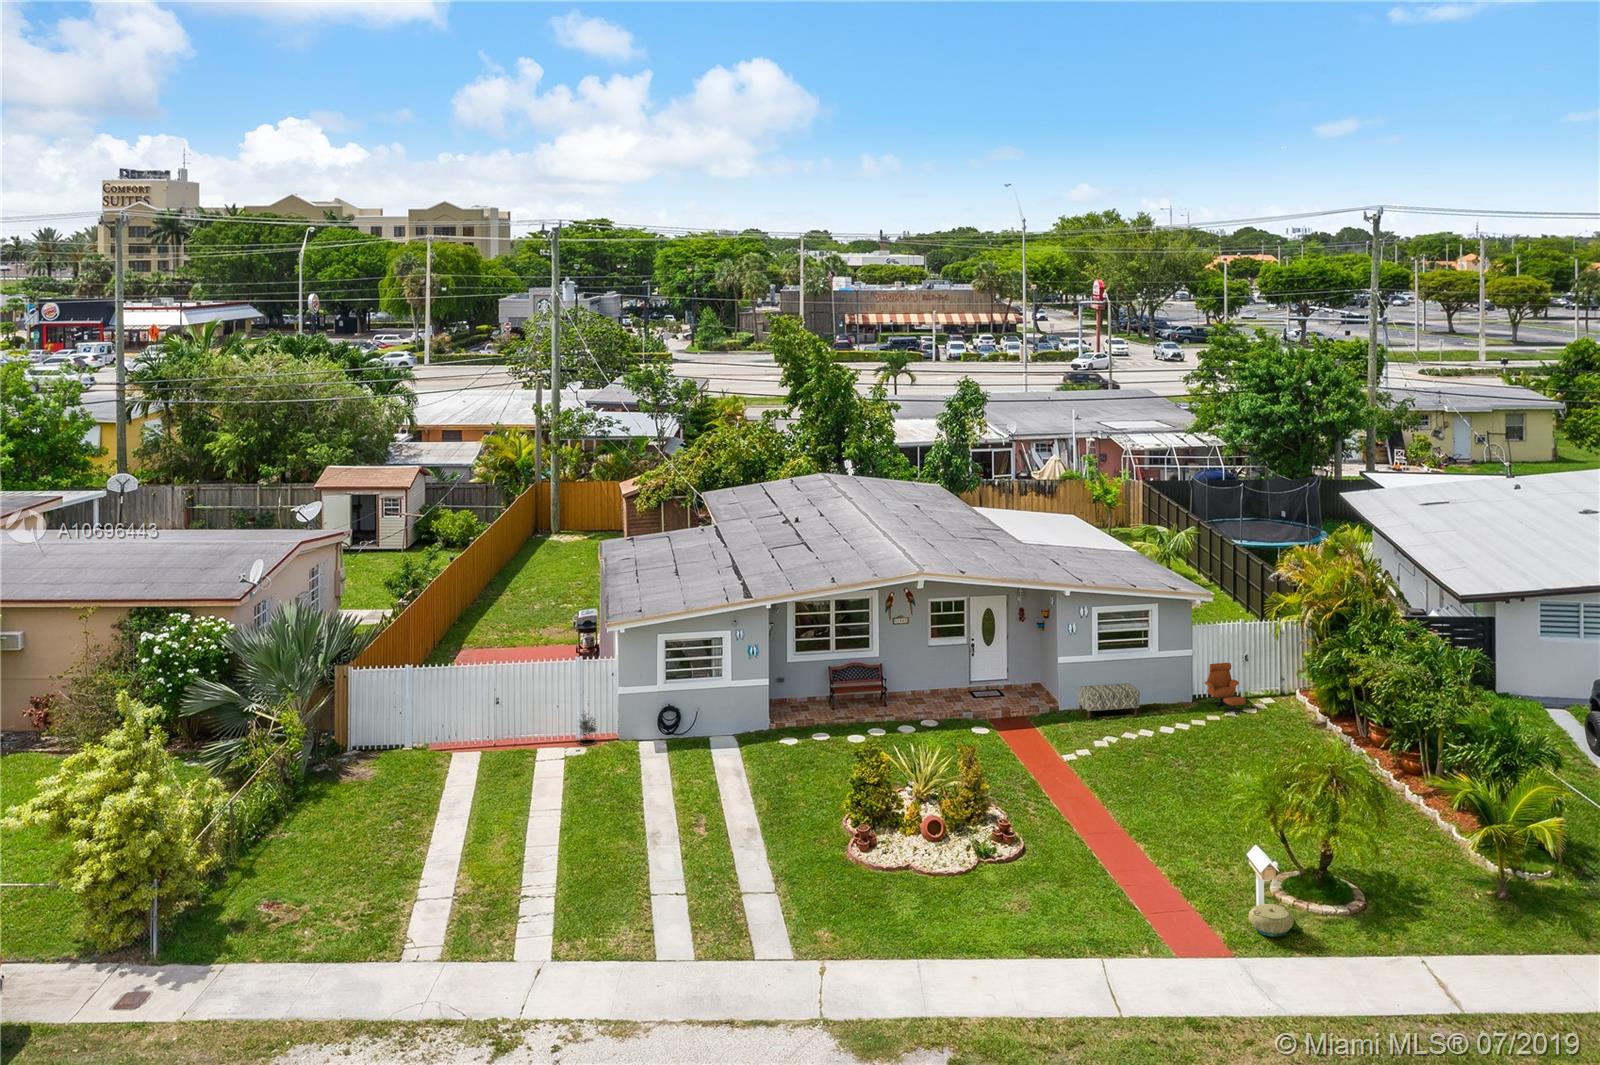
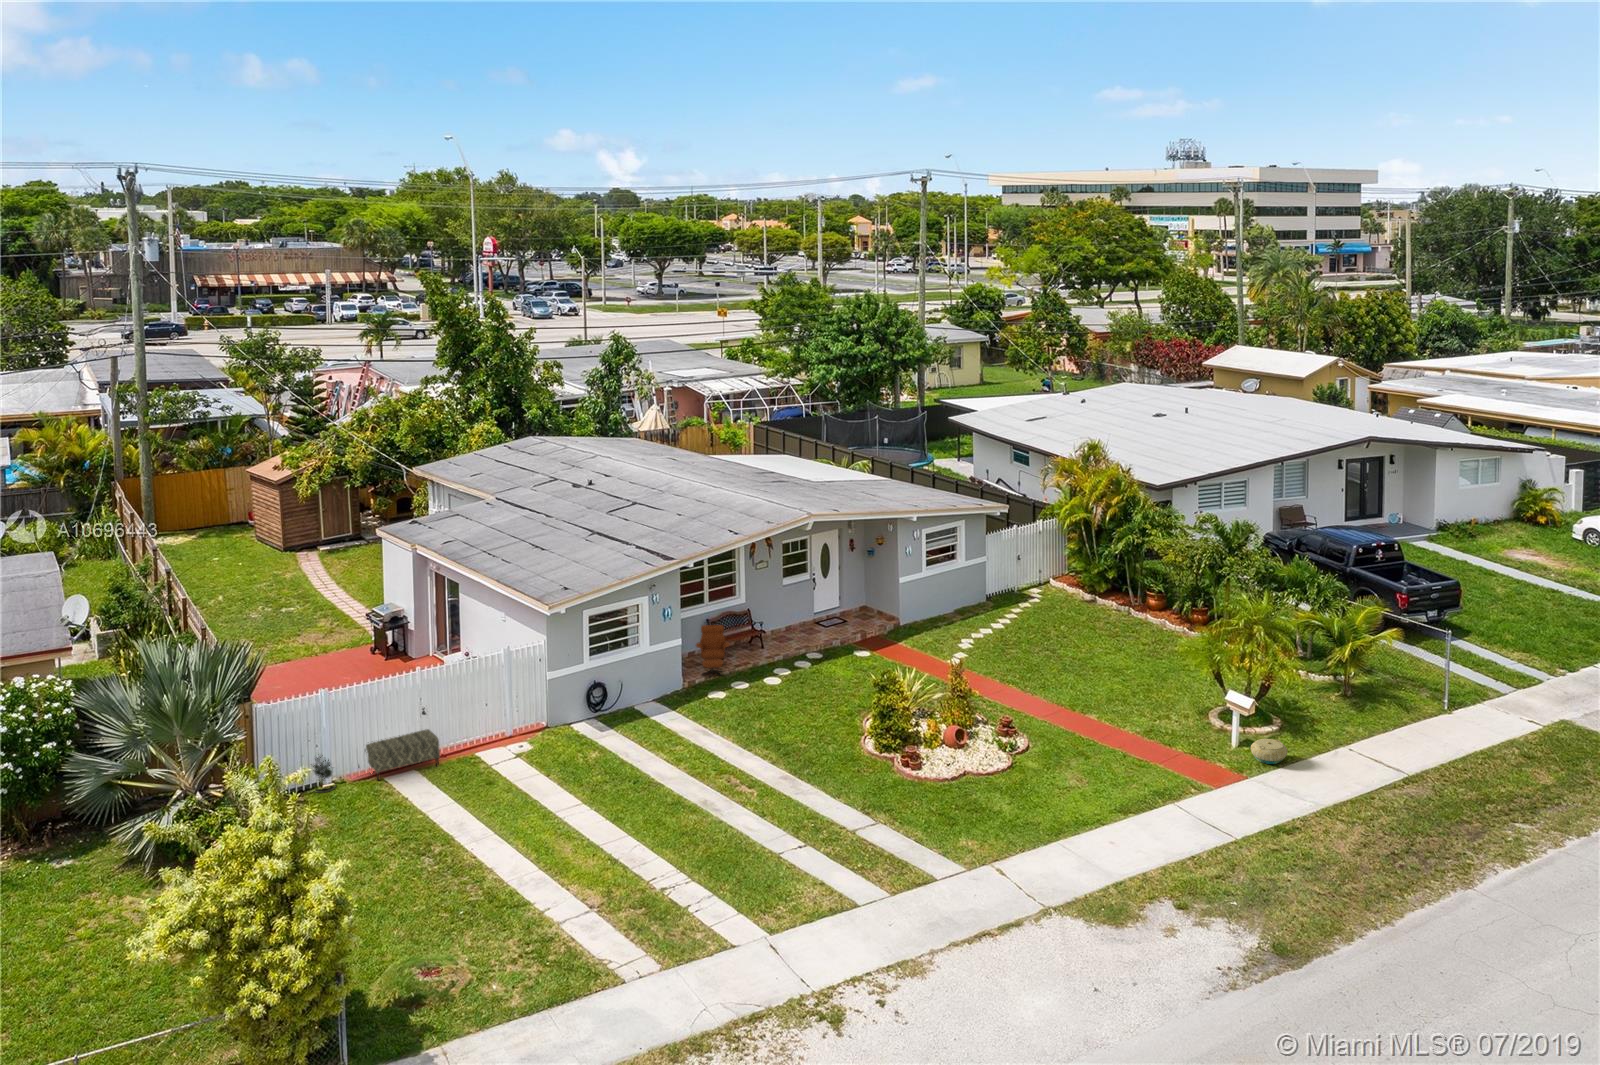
lounge chair: present [1205,663,1246,715] -> present [696,625,730,676]
bench: present [1078,683,1140,718] -> present [366,729,440,781]
potted tree: present [579,714,597,745] -> present [313,755,336,793]

